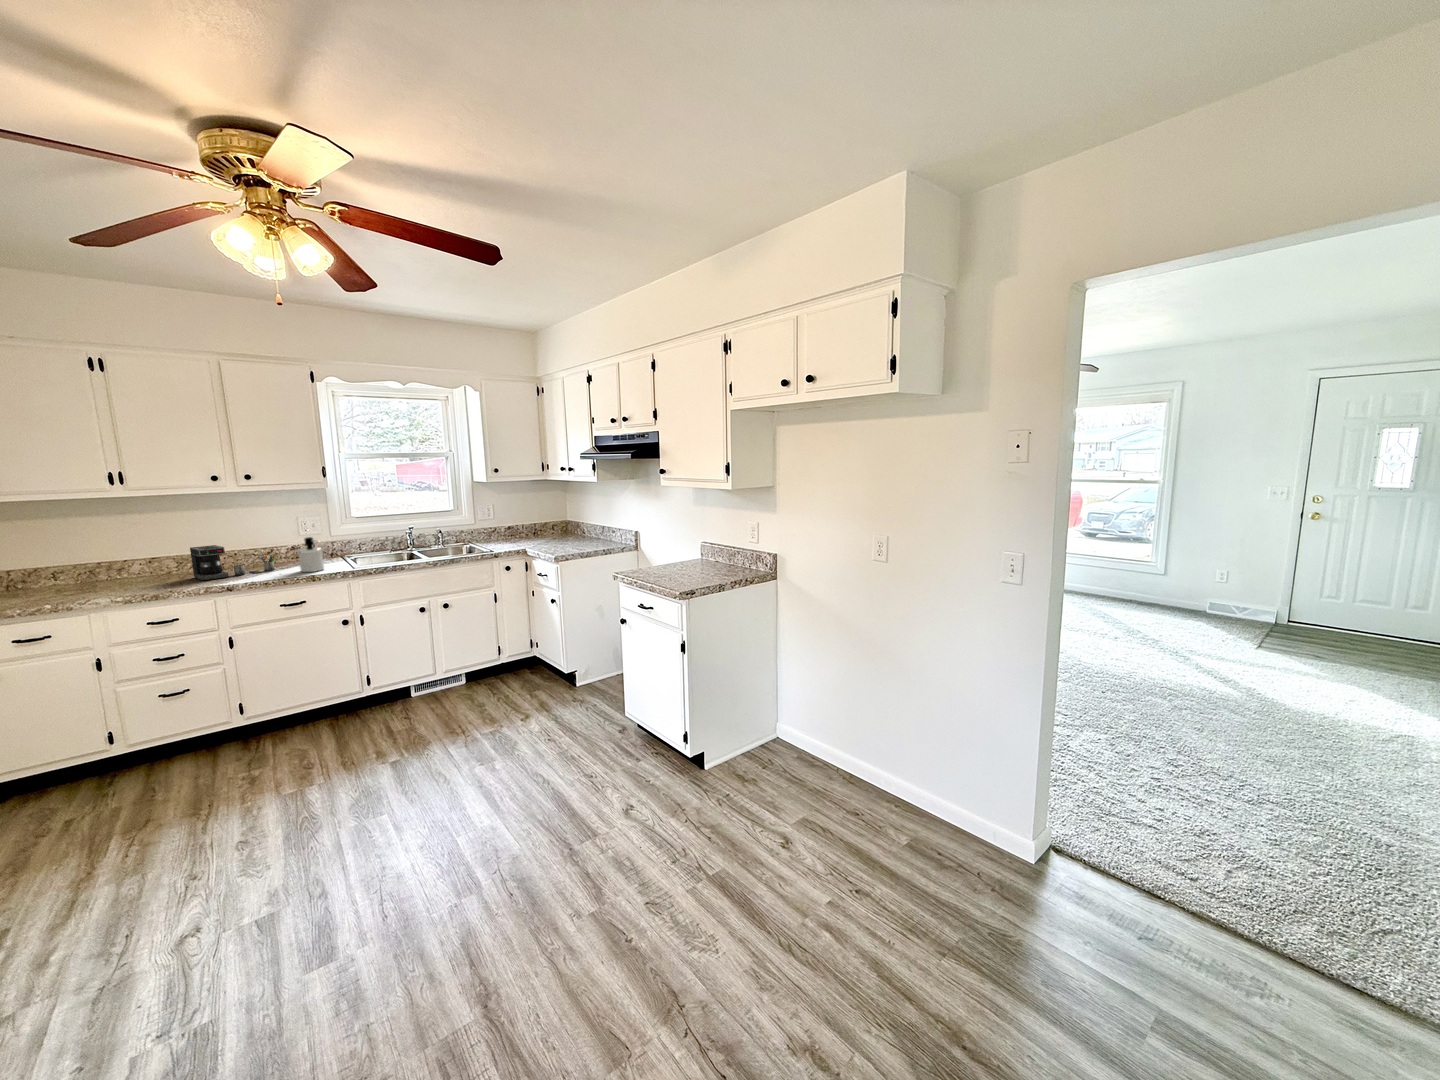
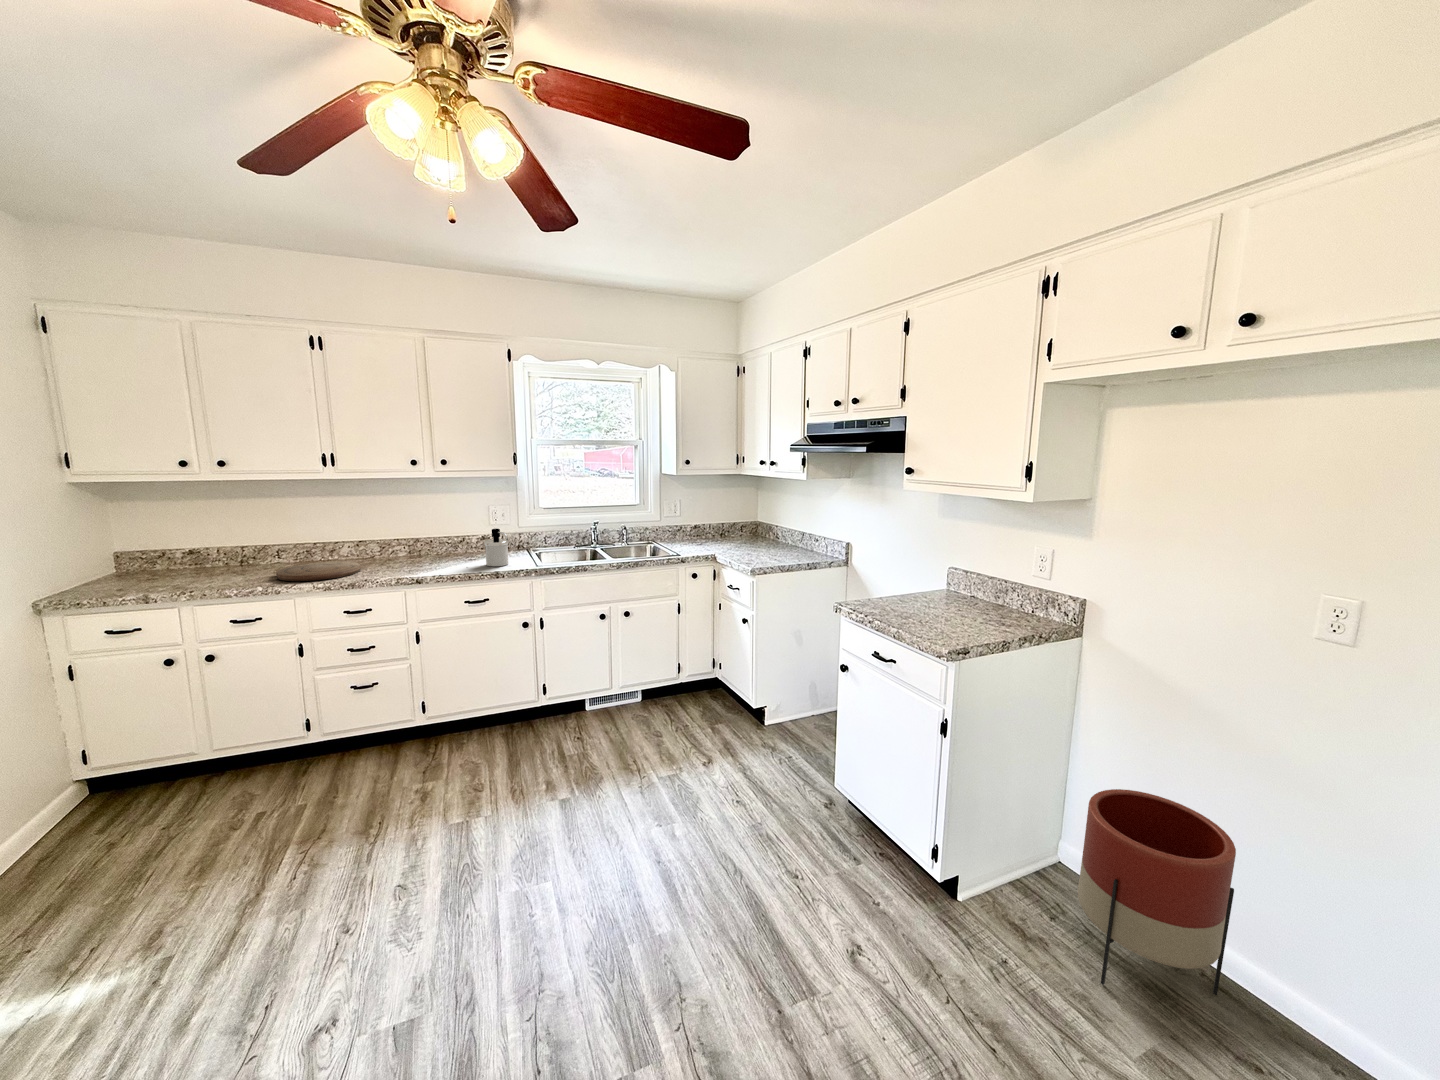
coffee maker: present [190,545,275,580] -> none [390,531,465,568]
cutting board: none [59,579,159,599] -> present [276,562,360,581]
planter: none [772,673,847,793] -> present [1078,789,1236,995]

